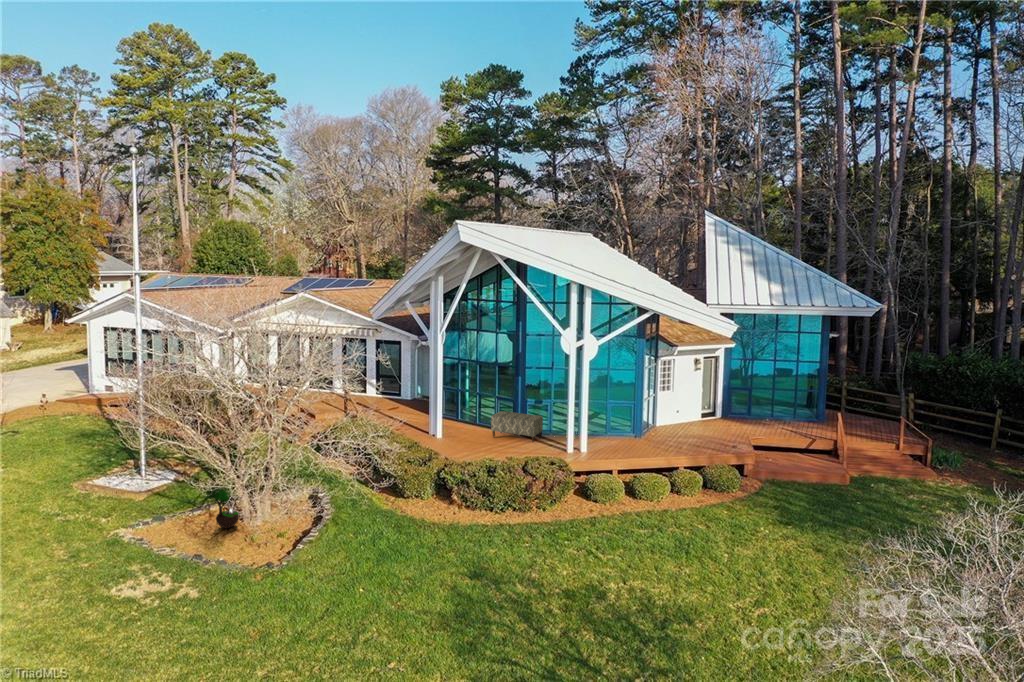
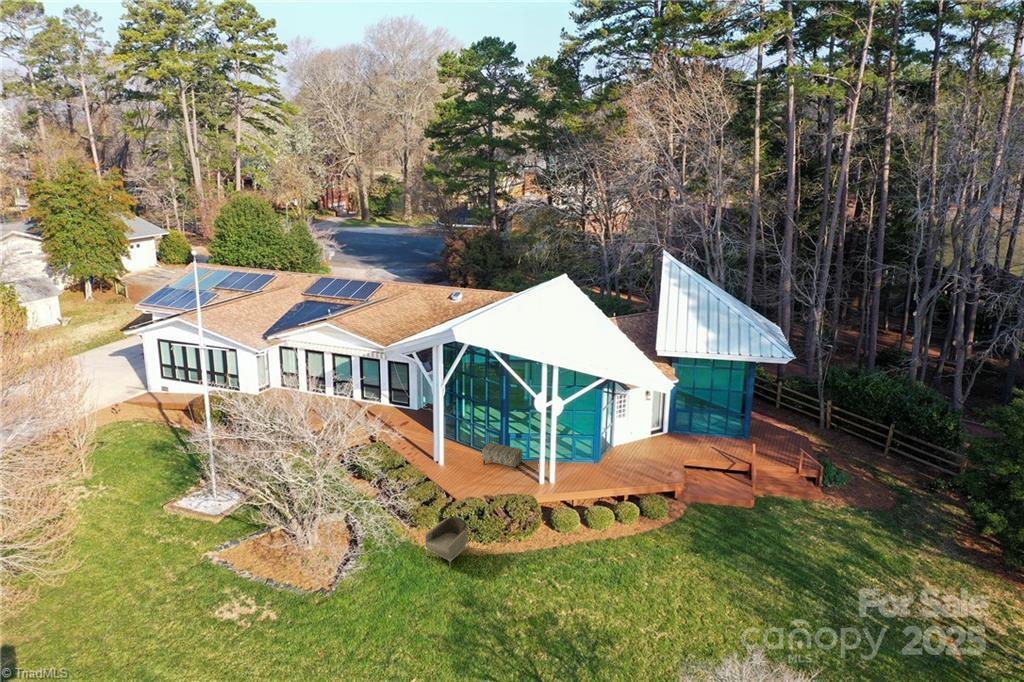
armchair: none [416,478,479,542] -> present [425,517,471,568]
potted tree: present [206,488,239,528] -> none [270,523,296,554]

